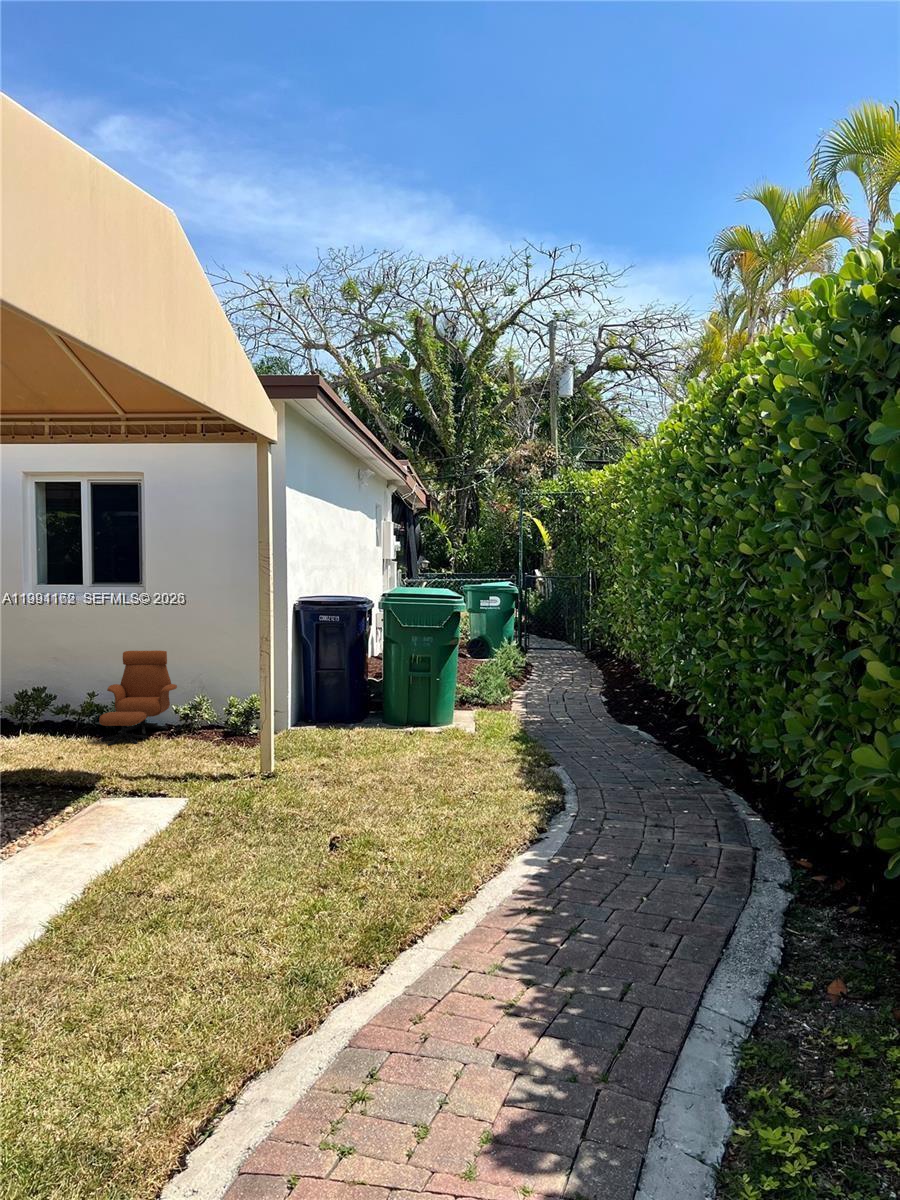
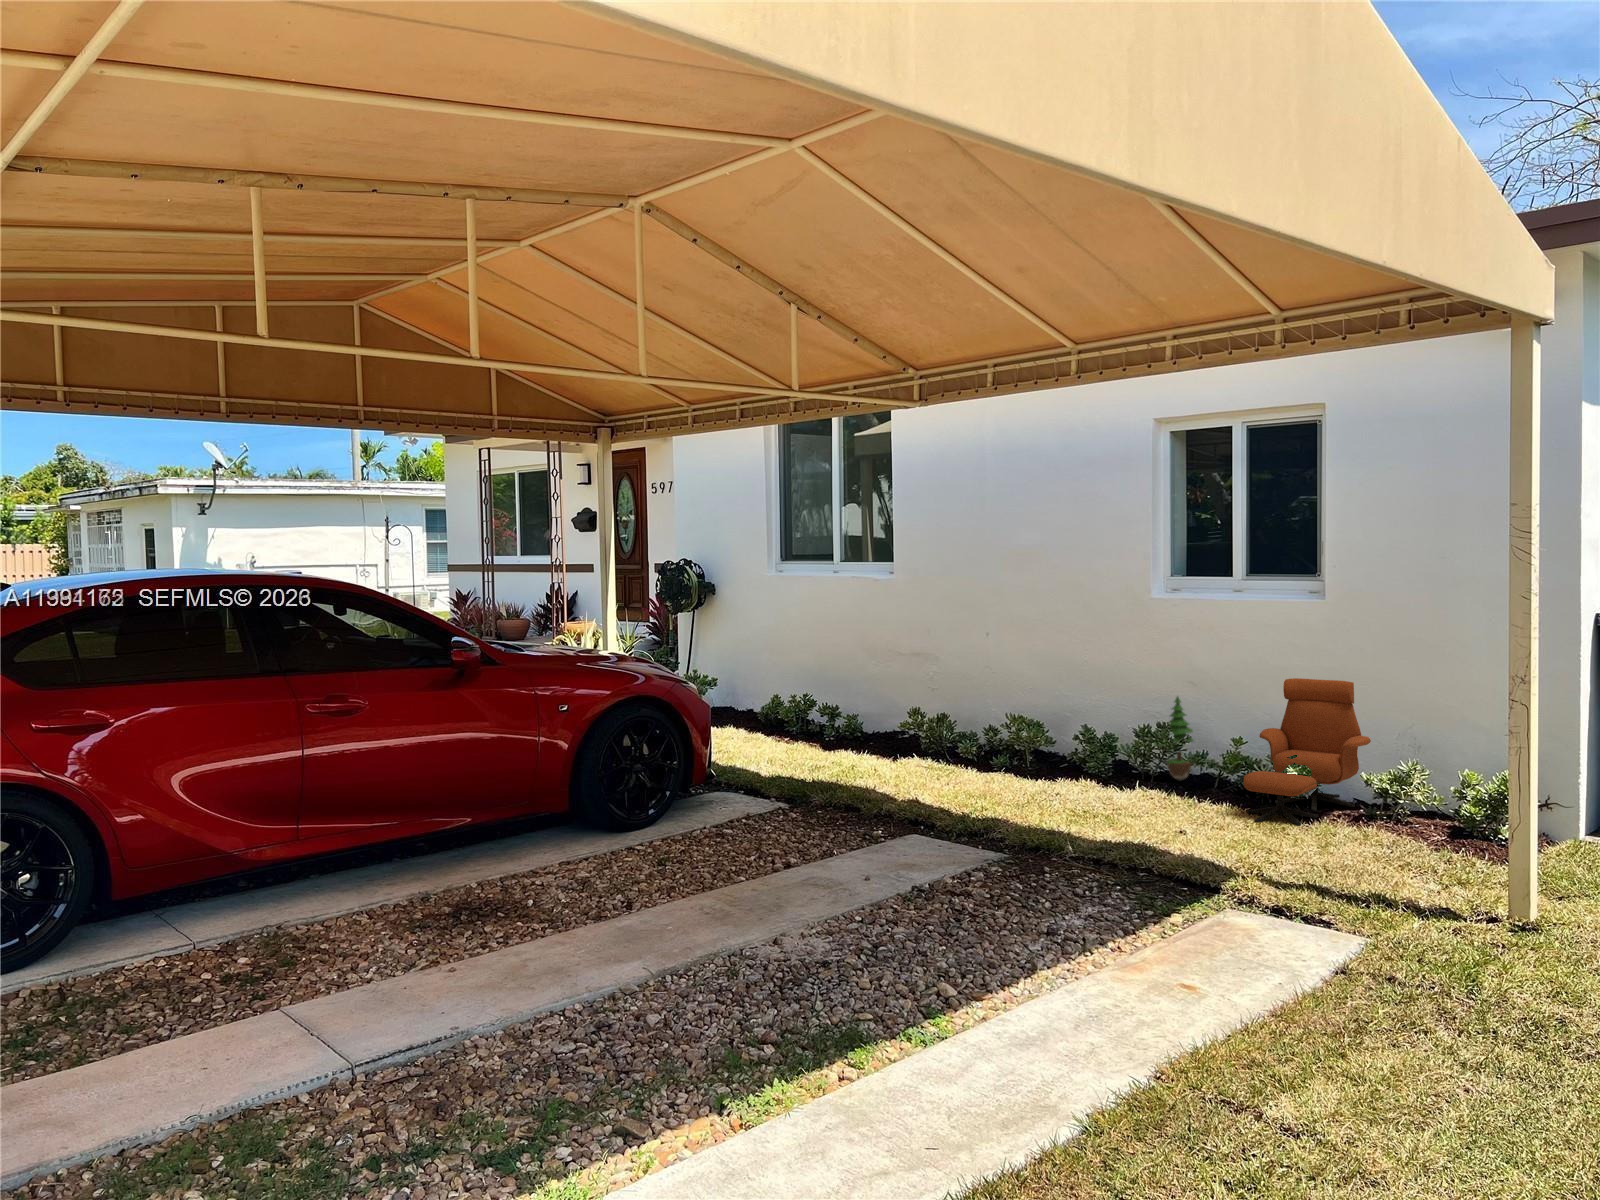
potted tree: none [36,667,60,728] -> present [1167,697,1193,781]

